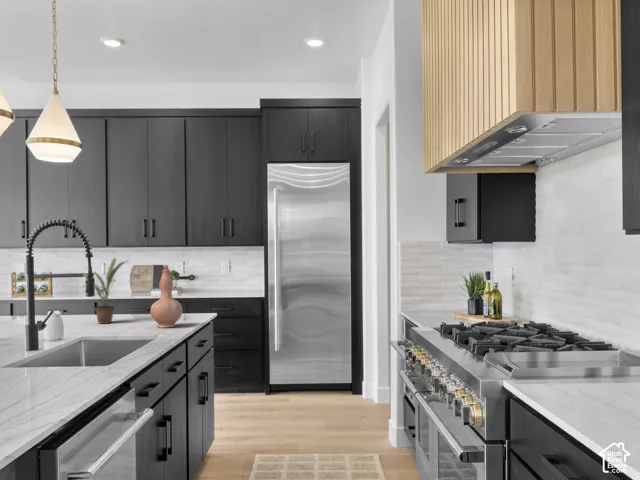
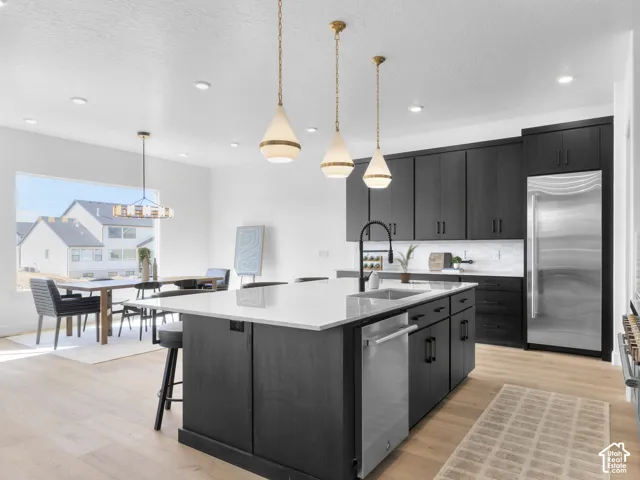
vase: present [150,265,183,328] -> none [430,248,451,287]

